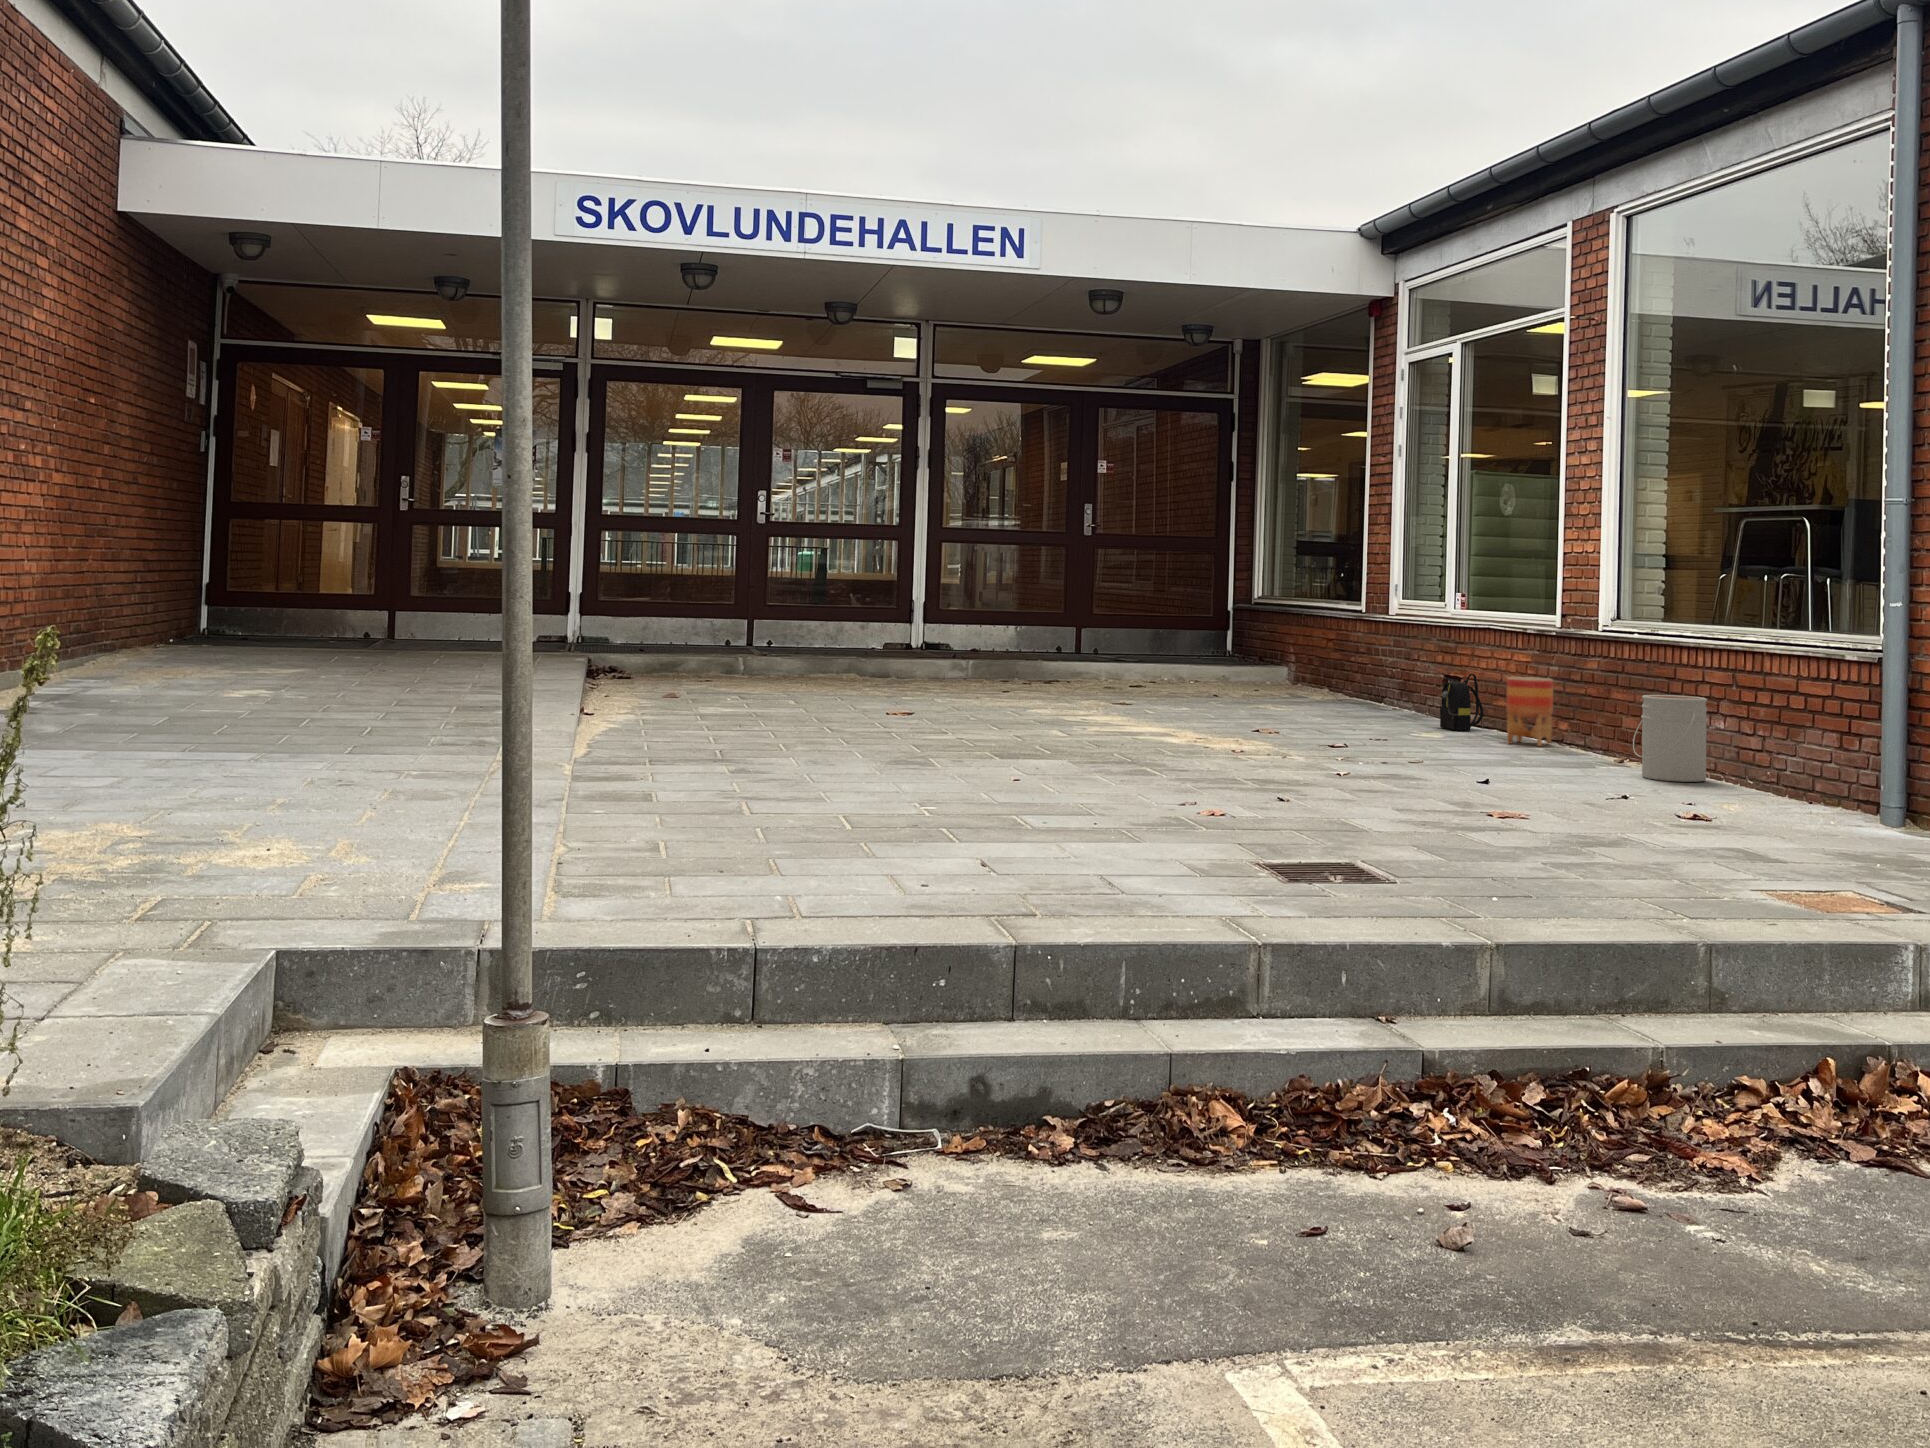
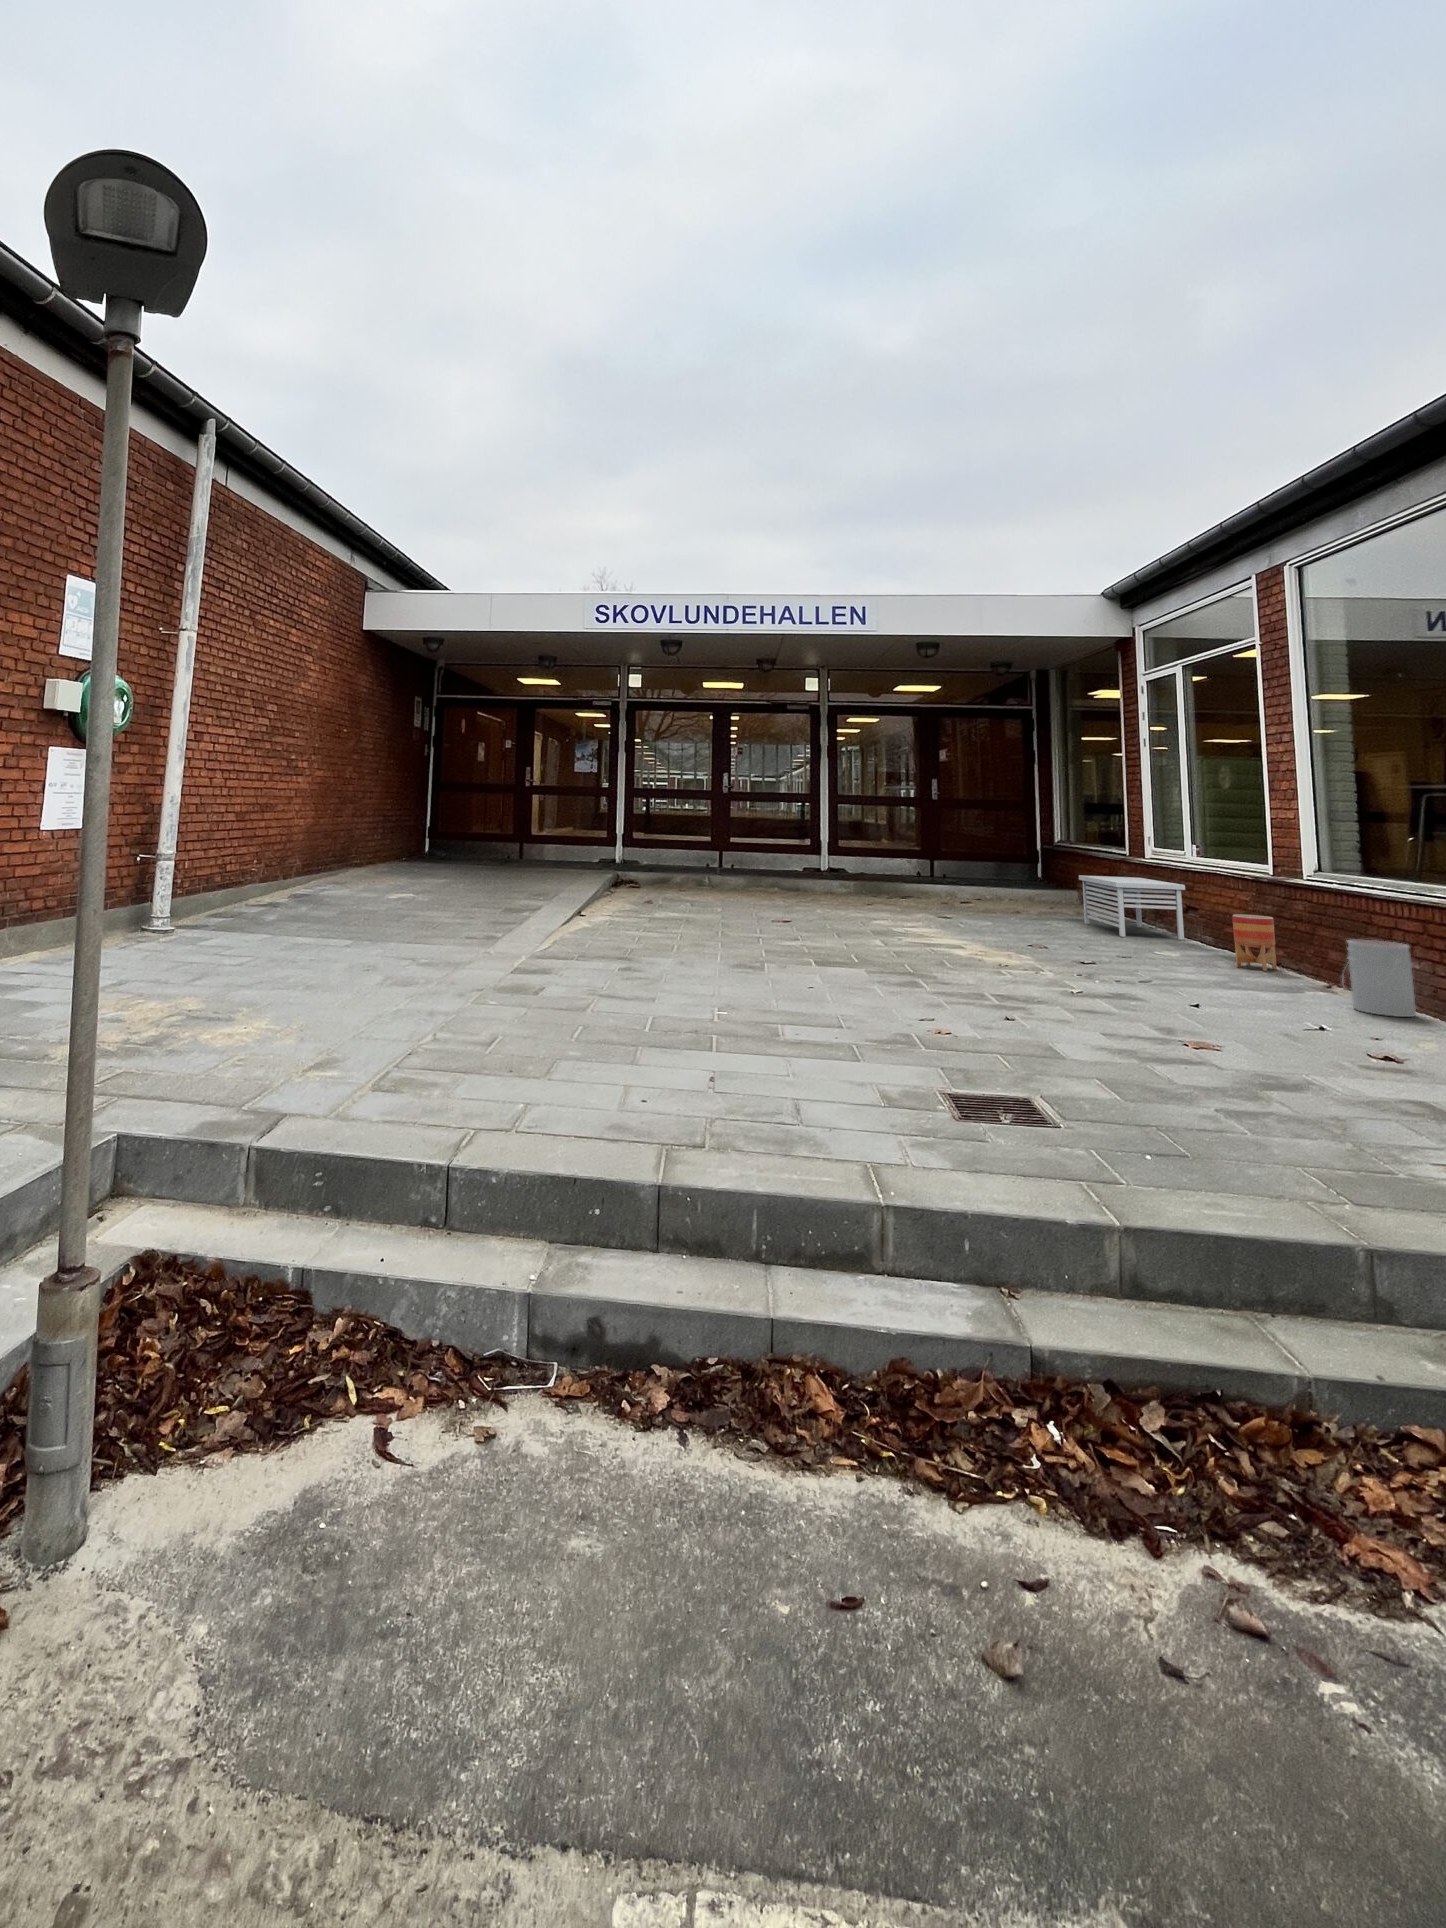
storage bench: none [1305,638,1443,718] -> present [1079,875,1185,940]
backpack: present [1440,673,1484,731] -> none [1182,909,1220,953]

